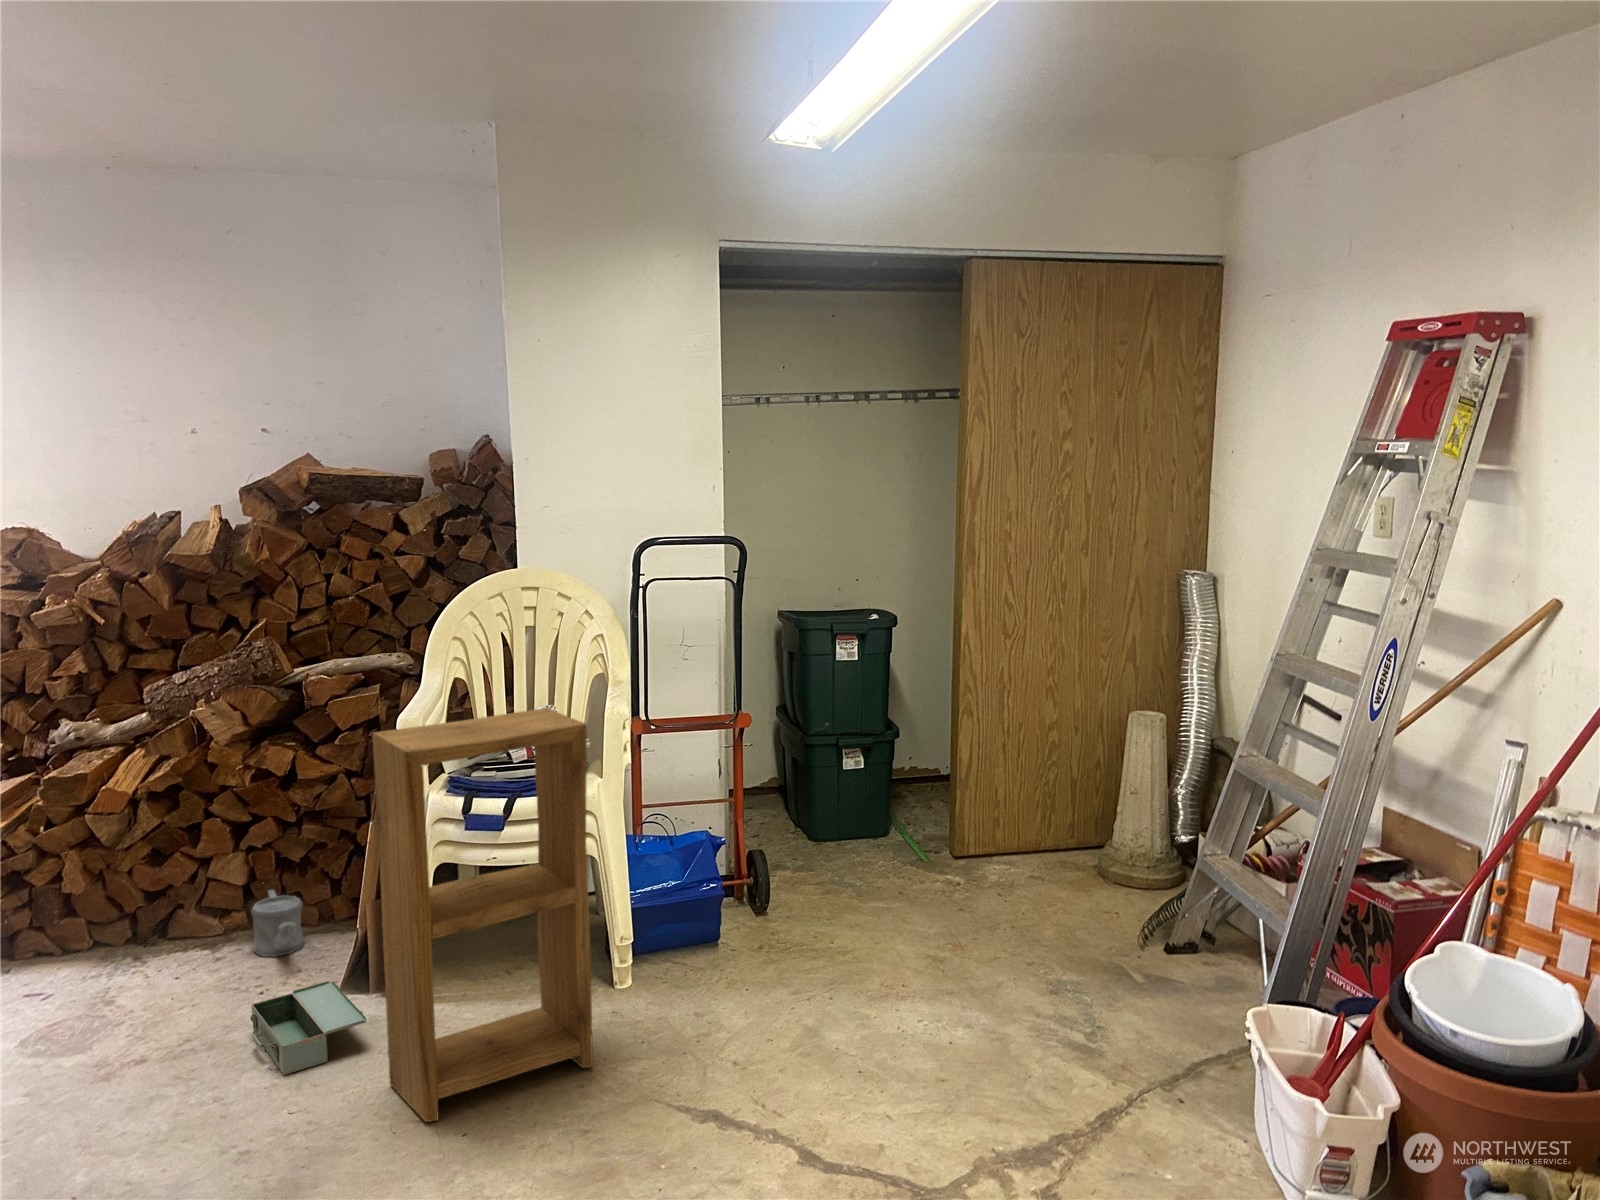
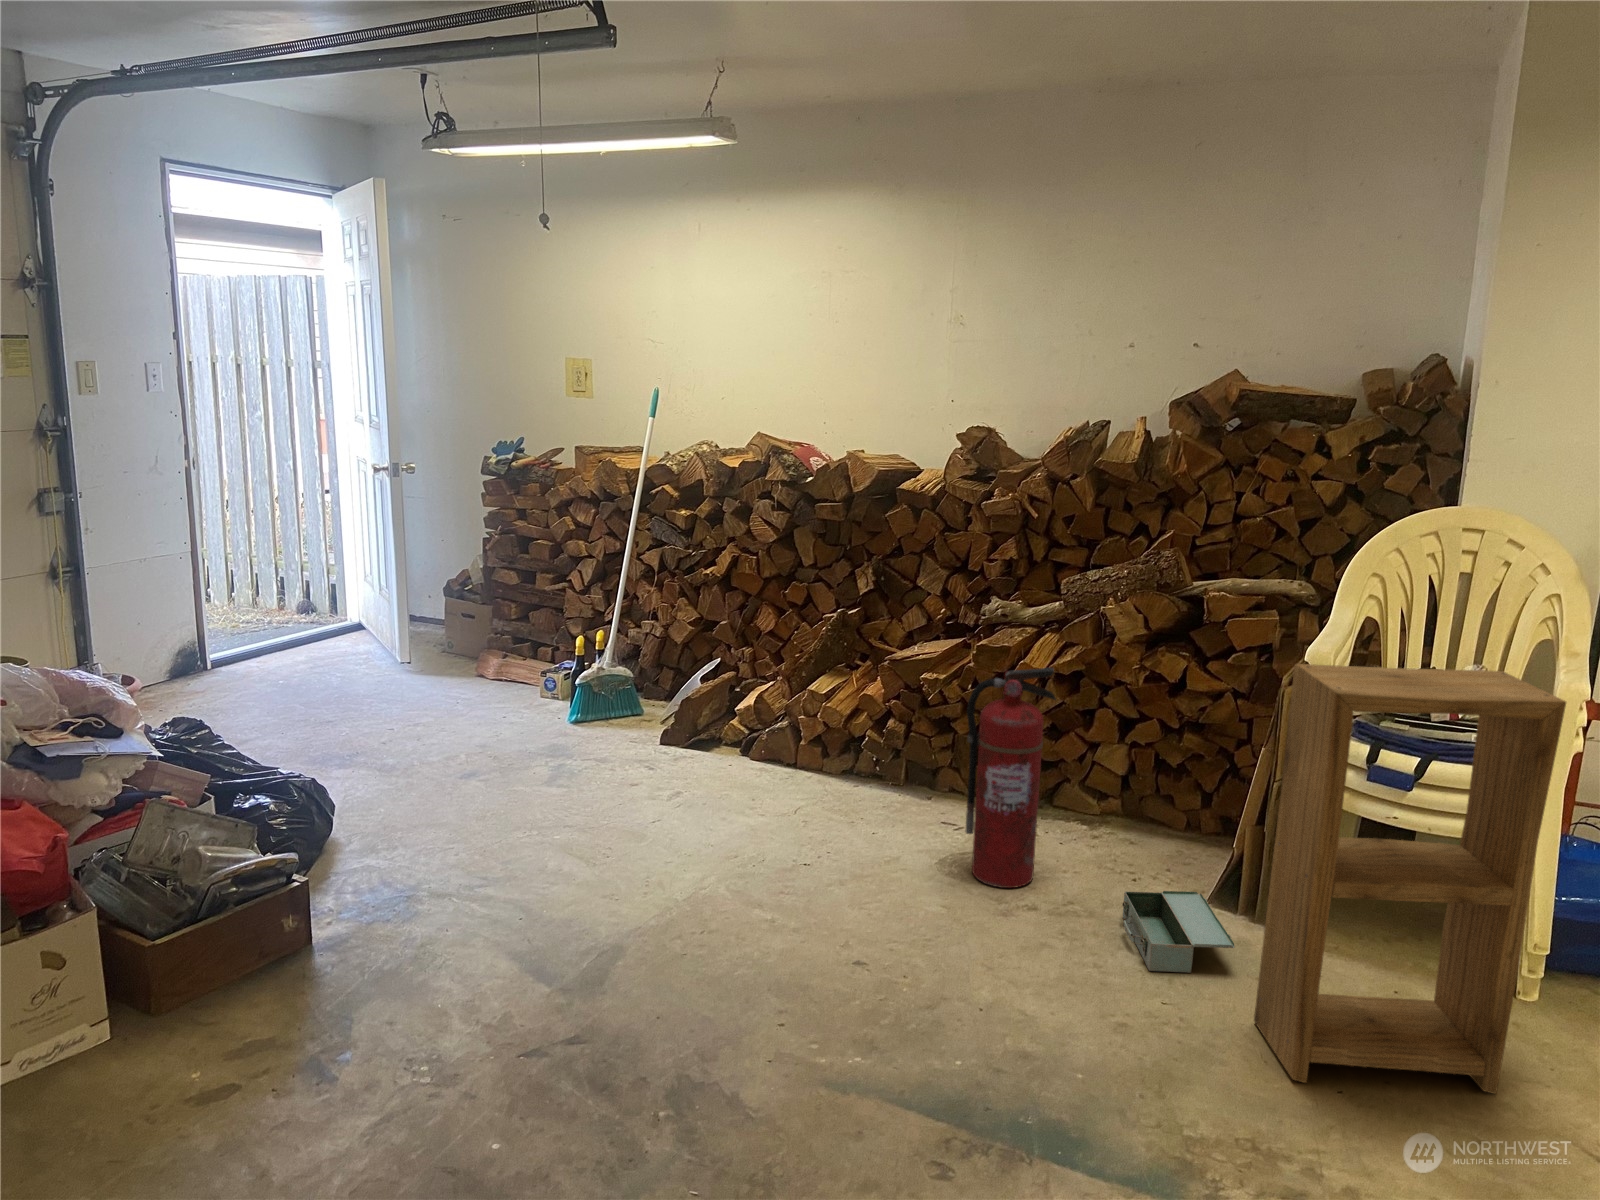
fire extinguisher: none [33,785,147,1049] -> present [966,668,1056,888]
watering can: present [251,890,305,957] -> none [1125,785,1175,850]

